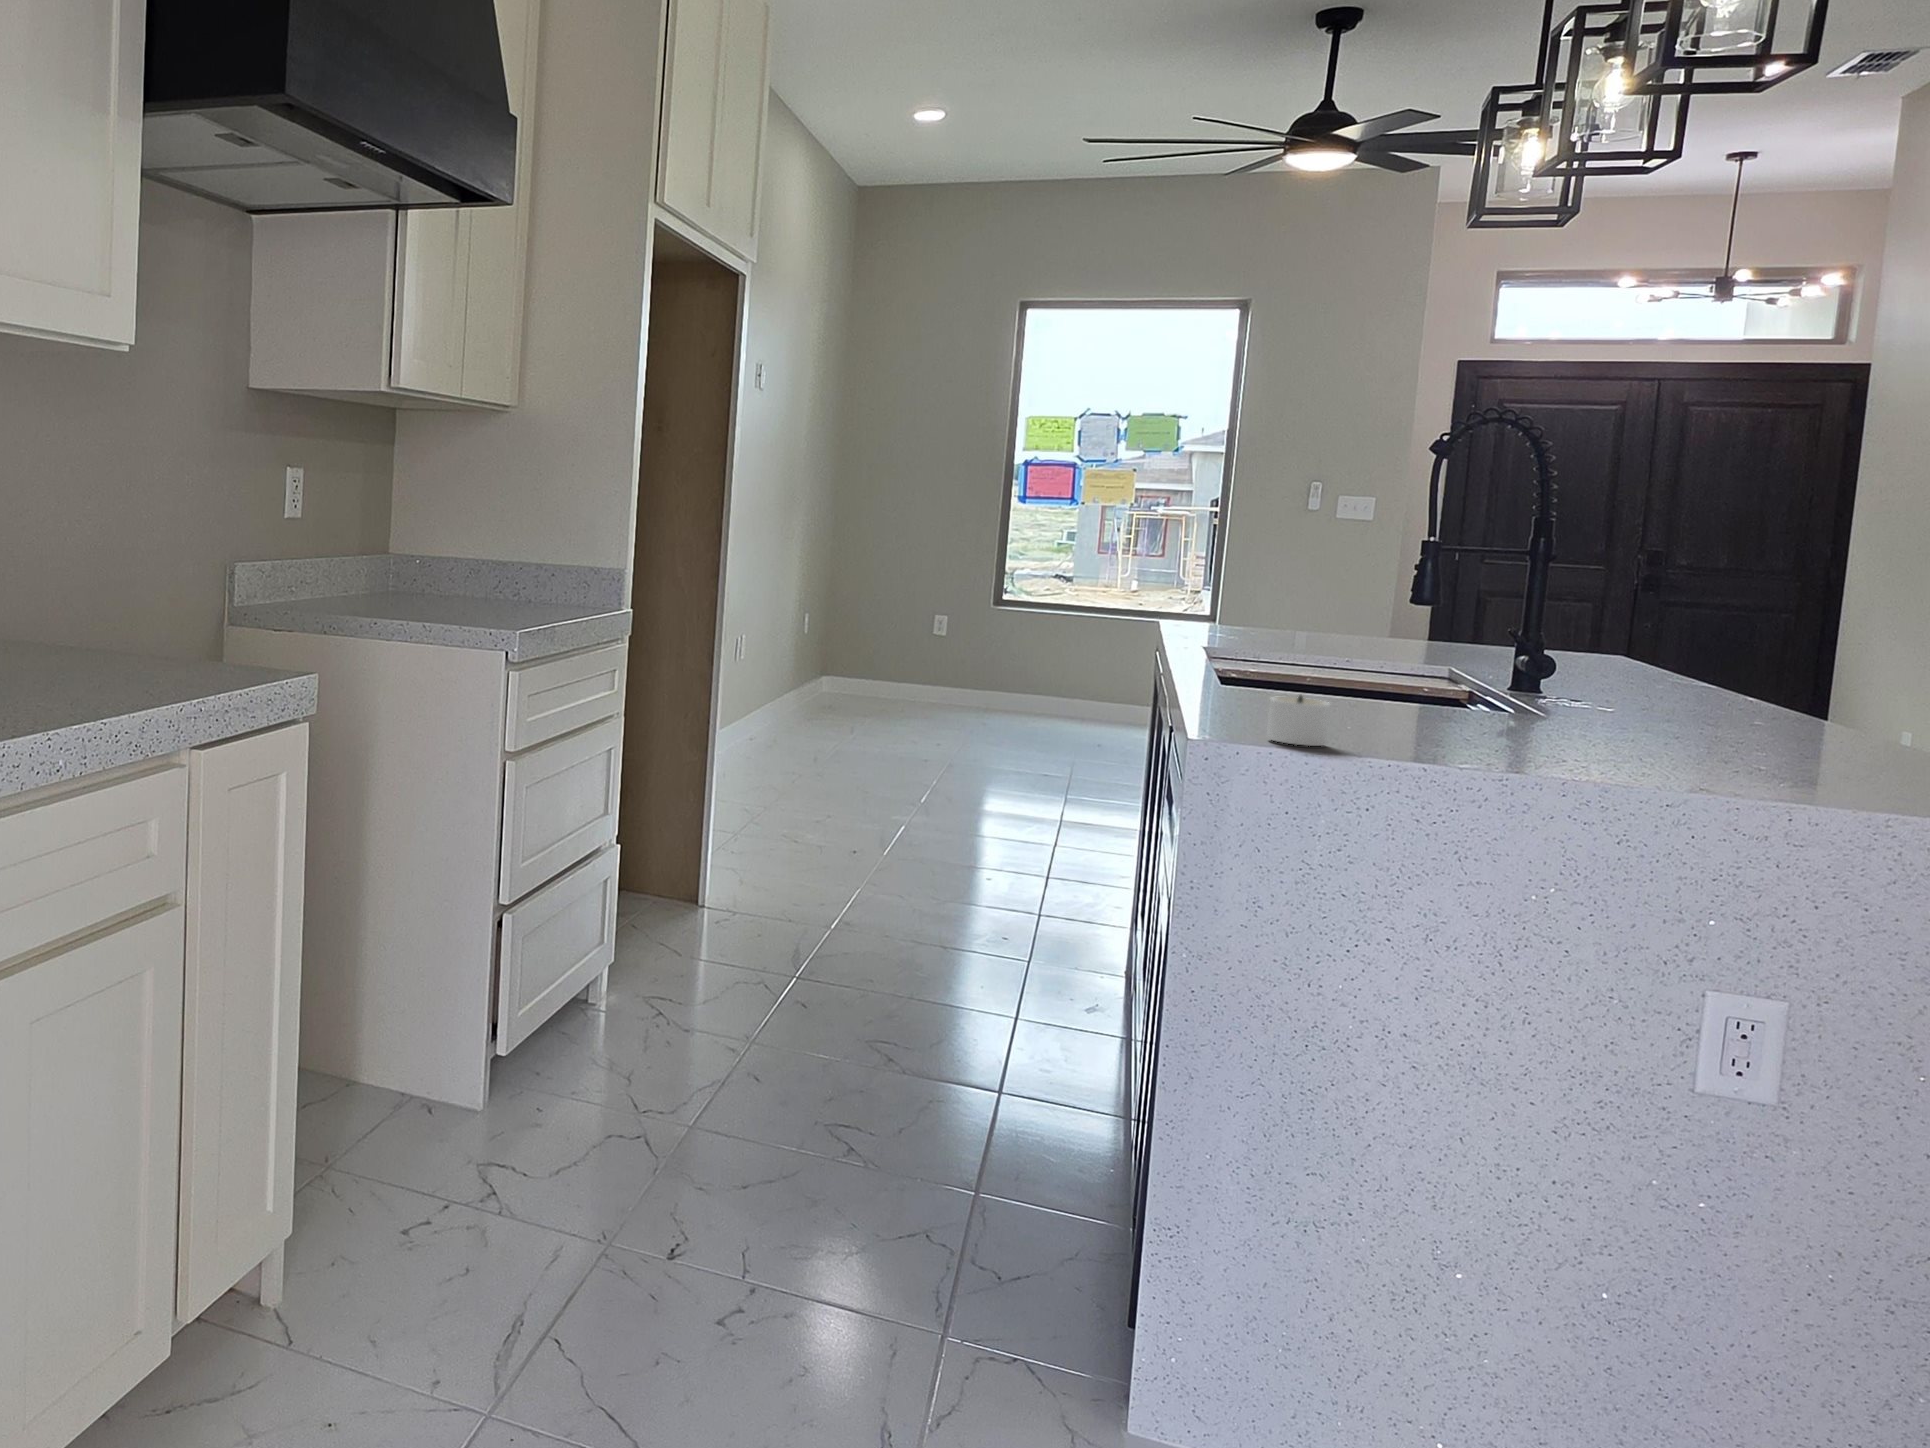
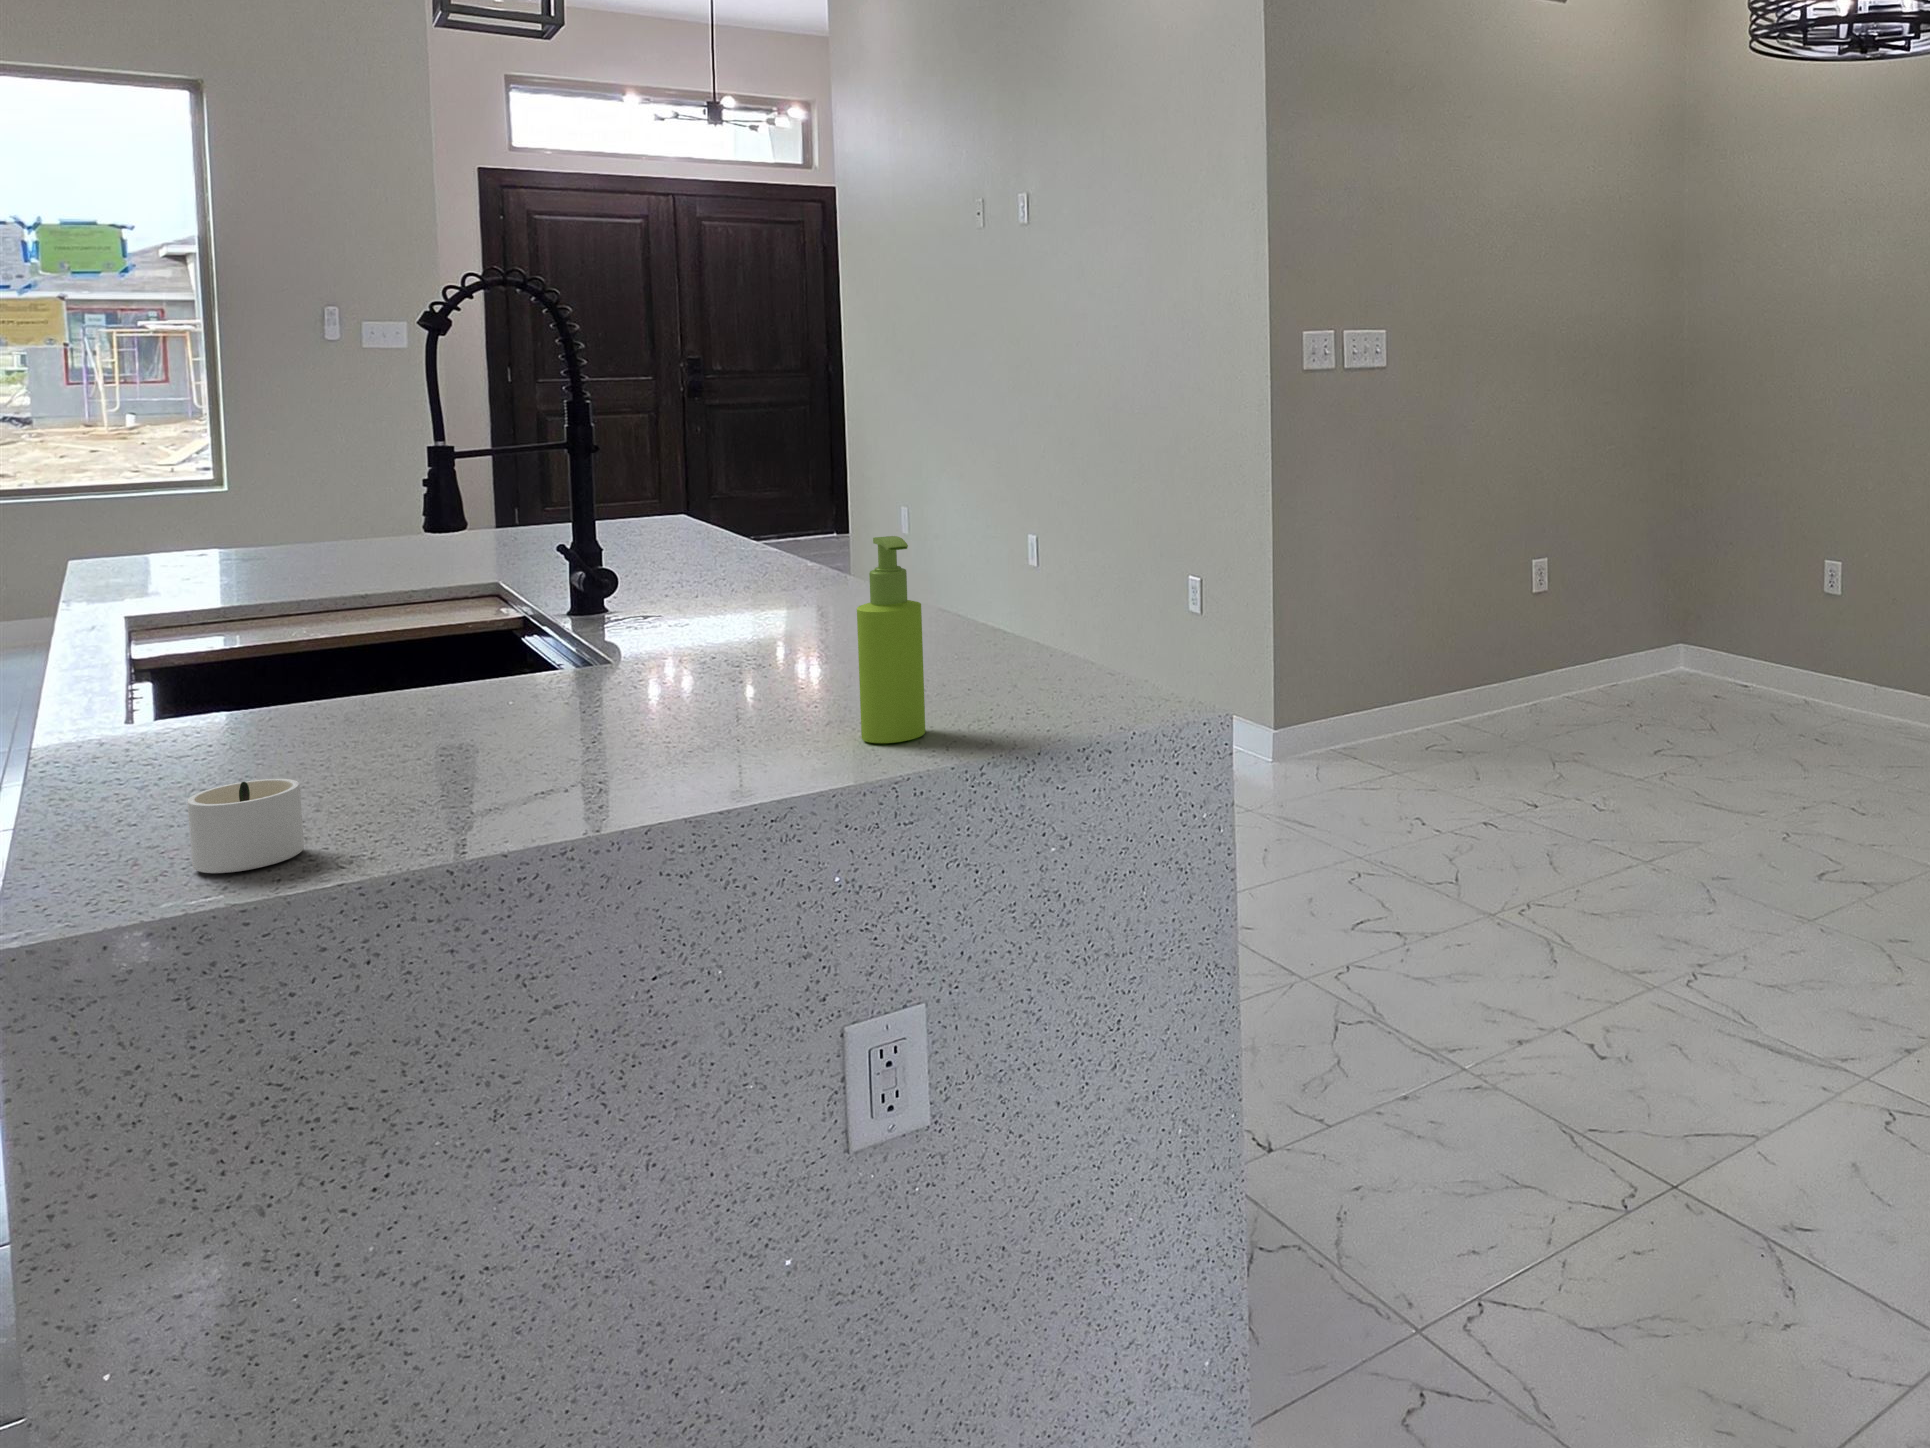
soap dispenser: none [1761,616,1846,795] -> present [857,536,925,743]

